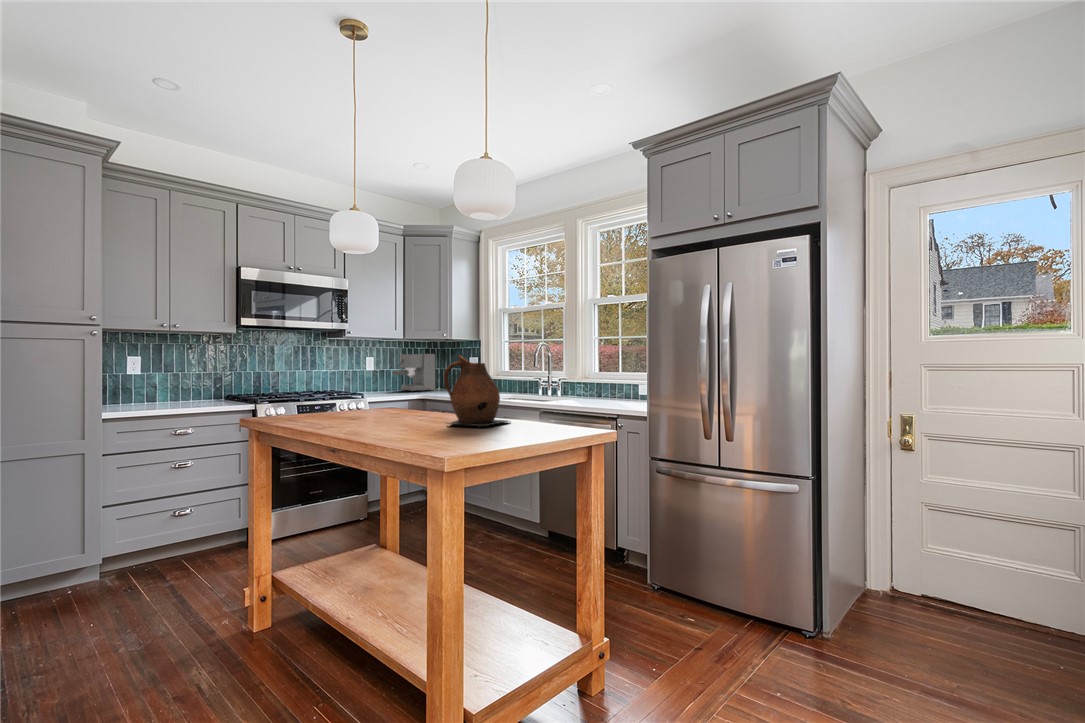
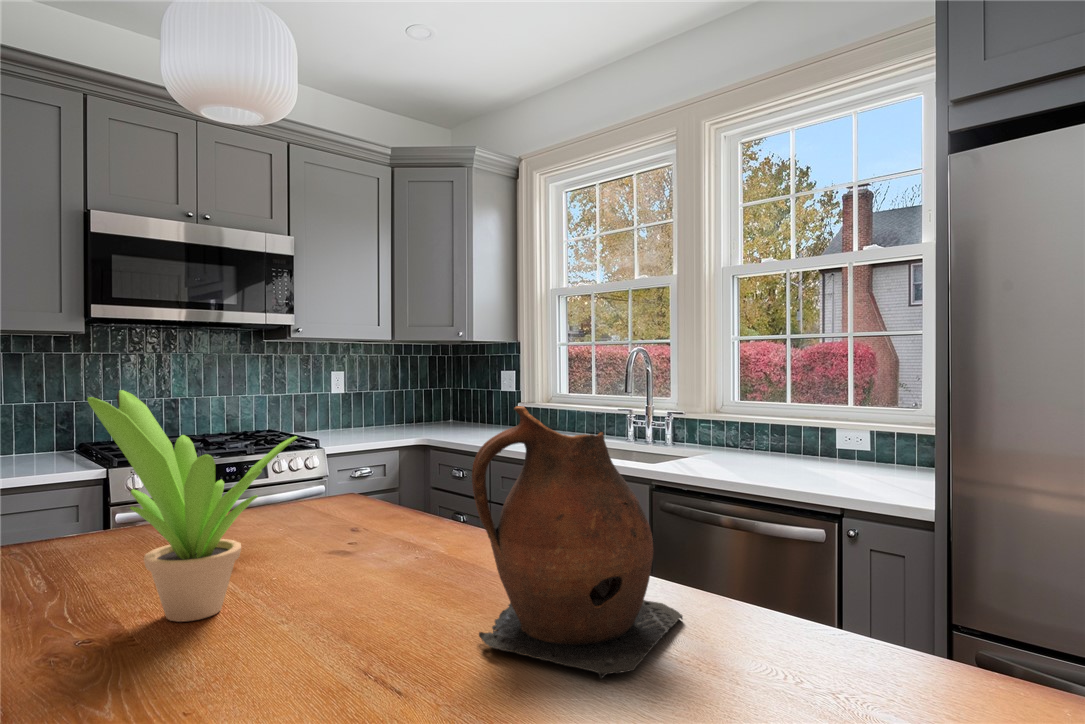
potted plant: none [322,350,384,424] -> present [87,390,297,622]
coffee maker: present [393,354,435,391] -> none [374,365,445,428]

